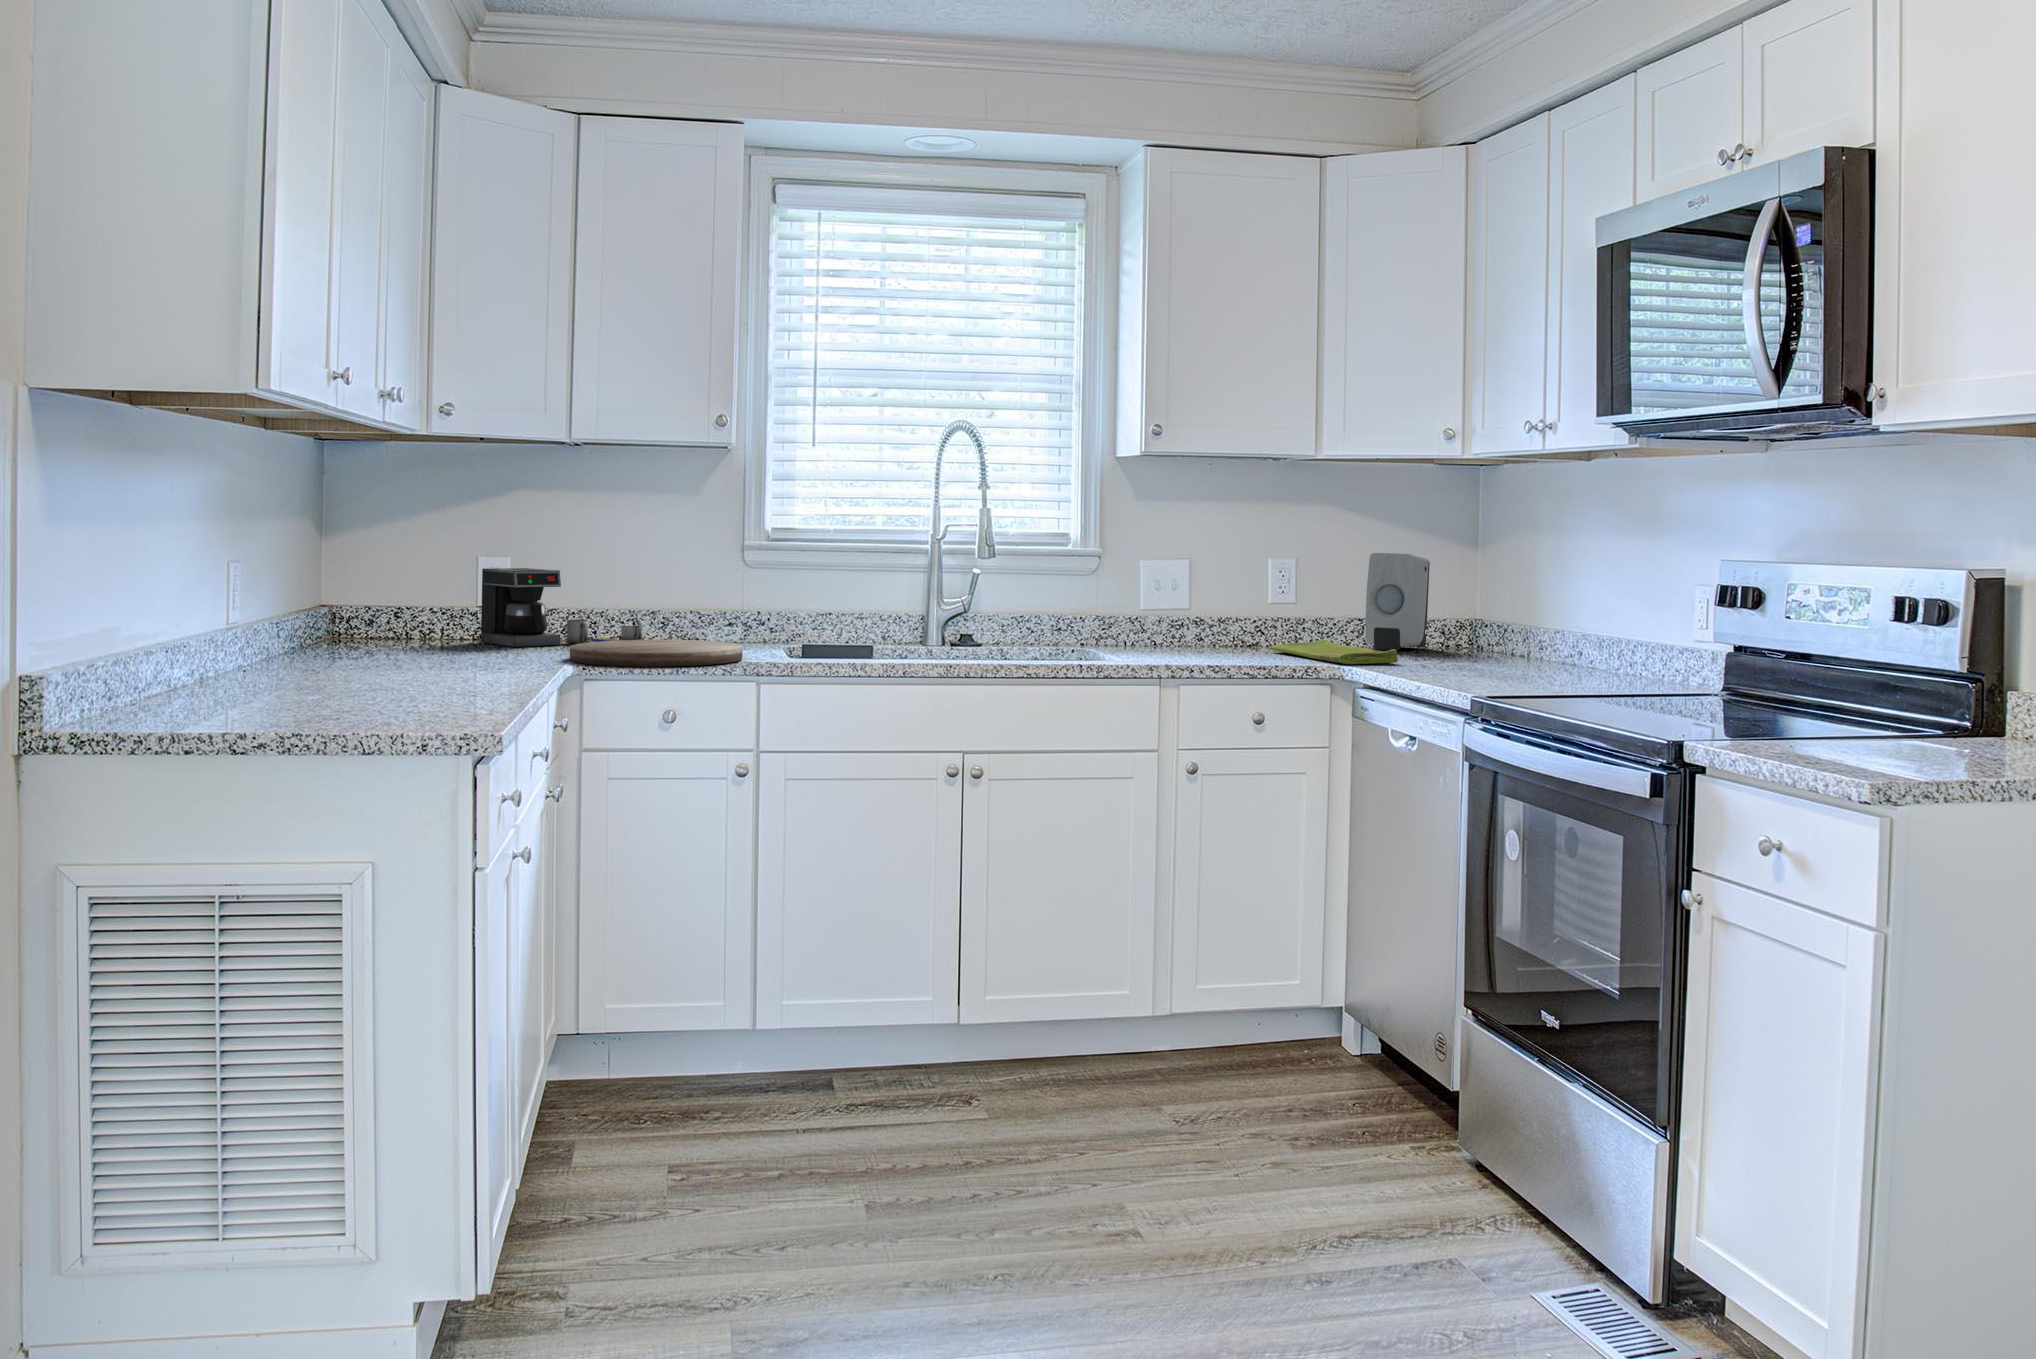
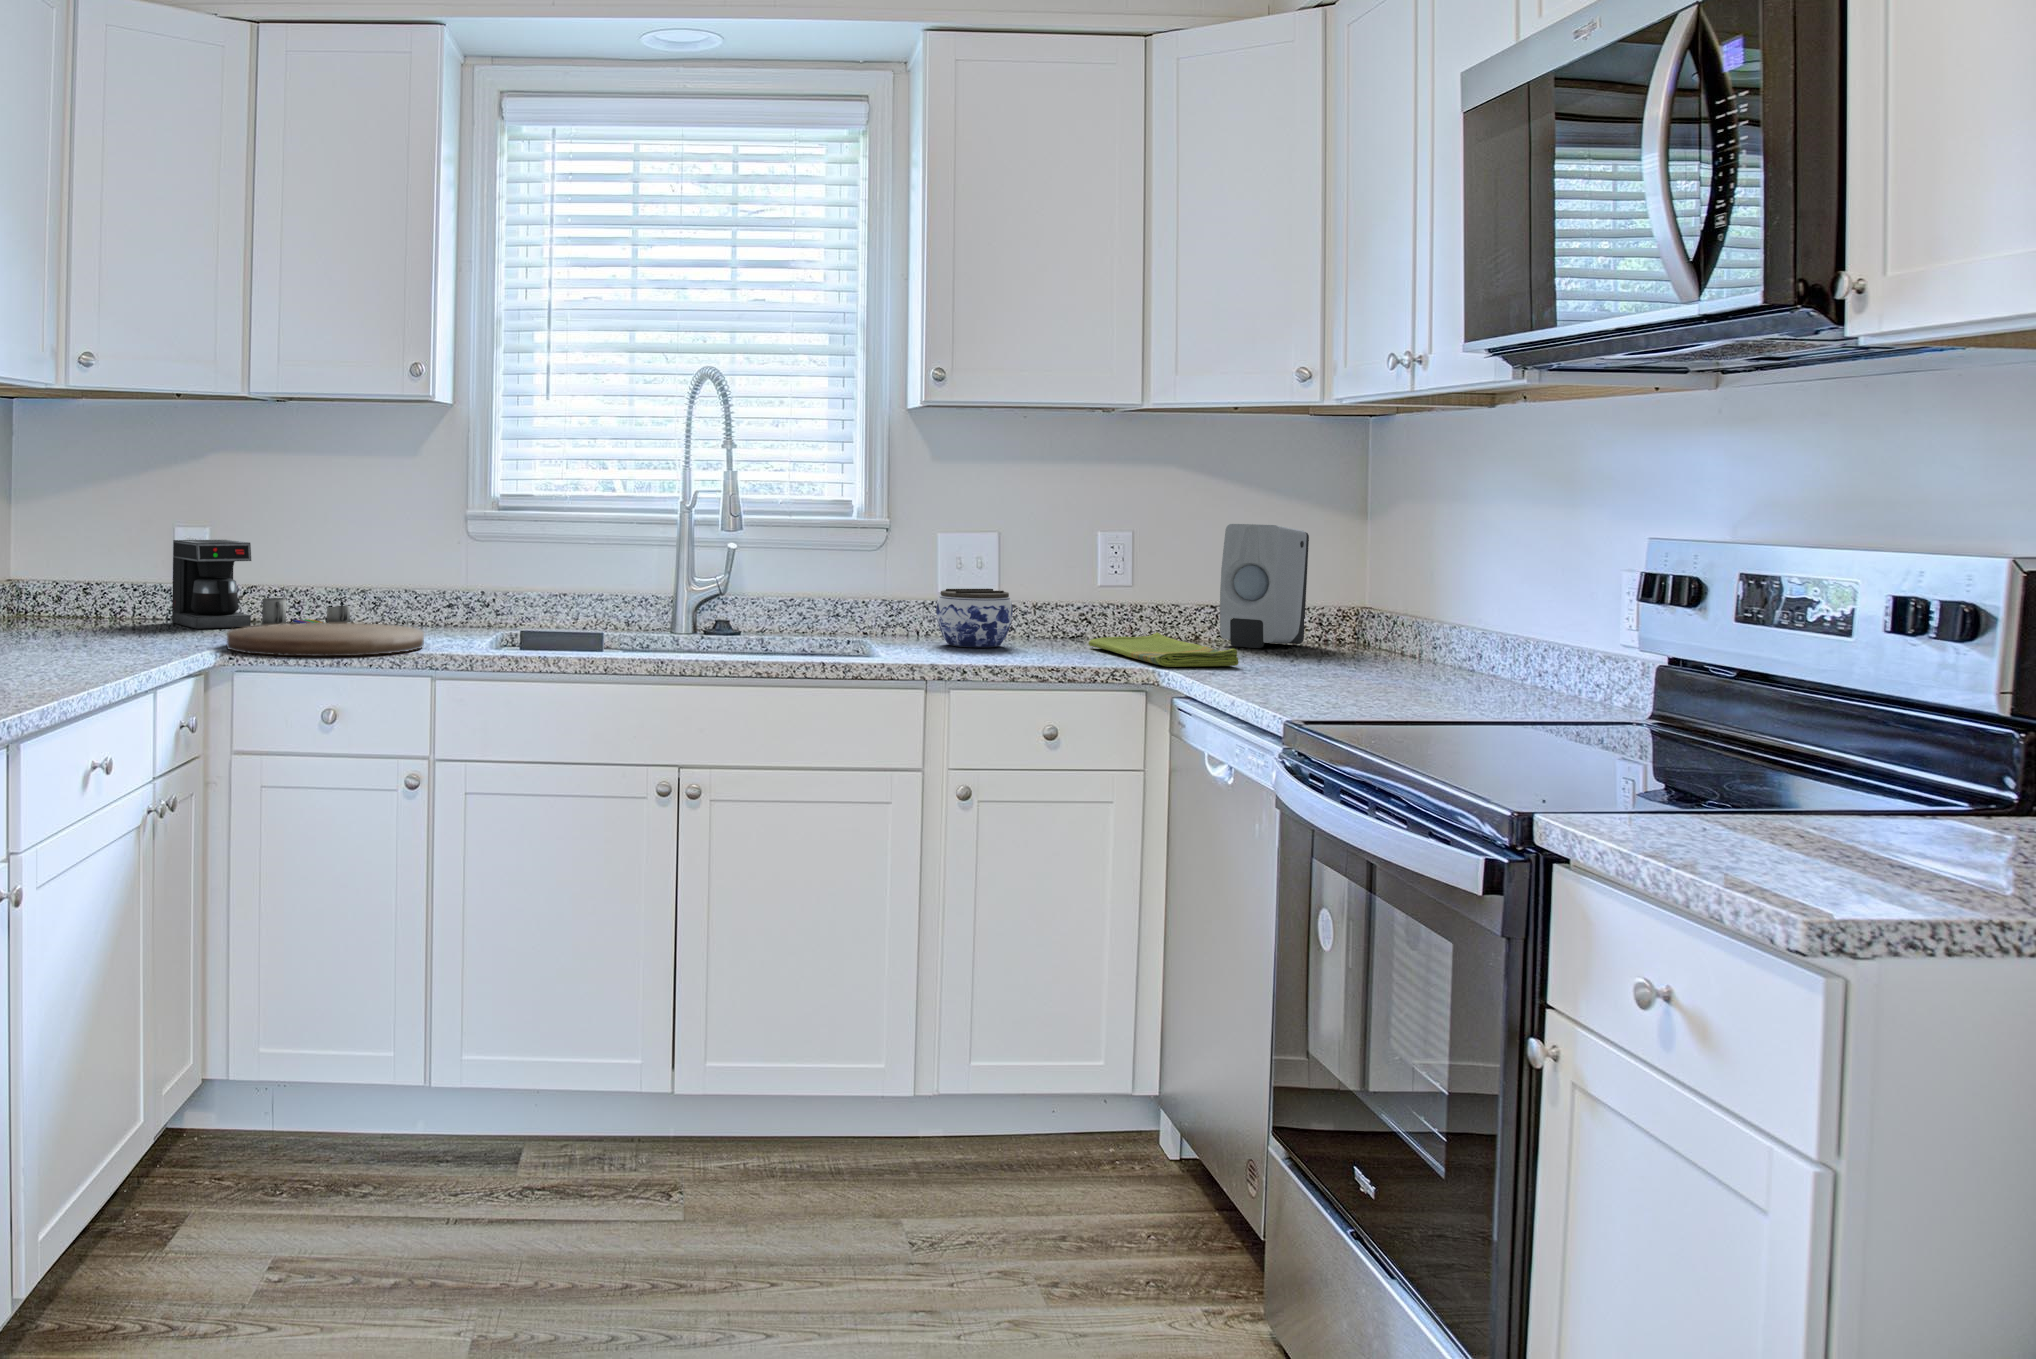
jar: none [1152,606,1214,653] -> present [936,589,1013,647]

